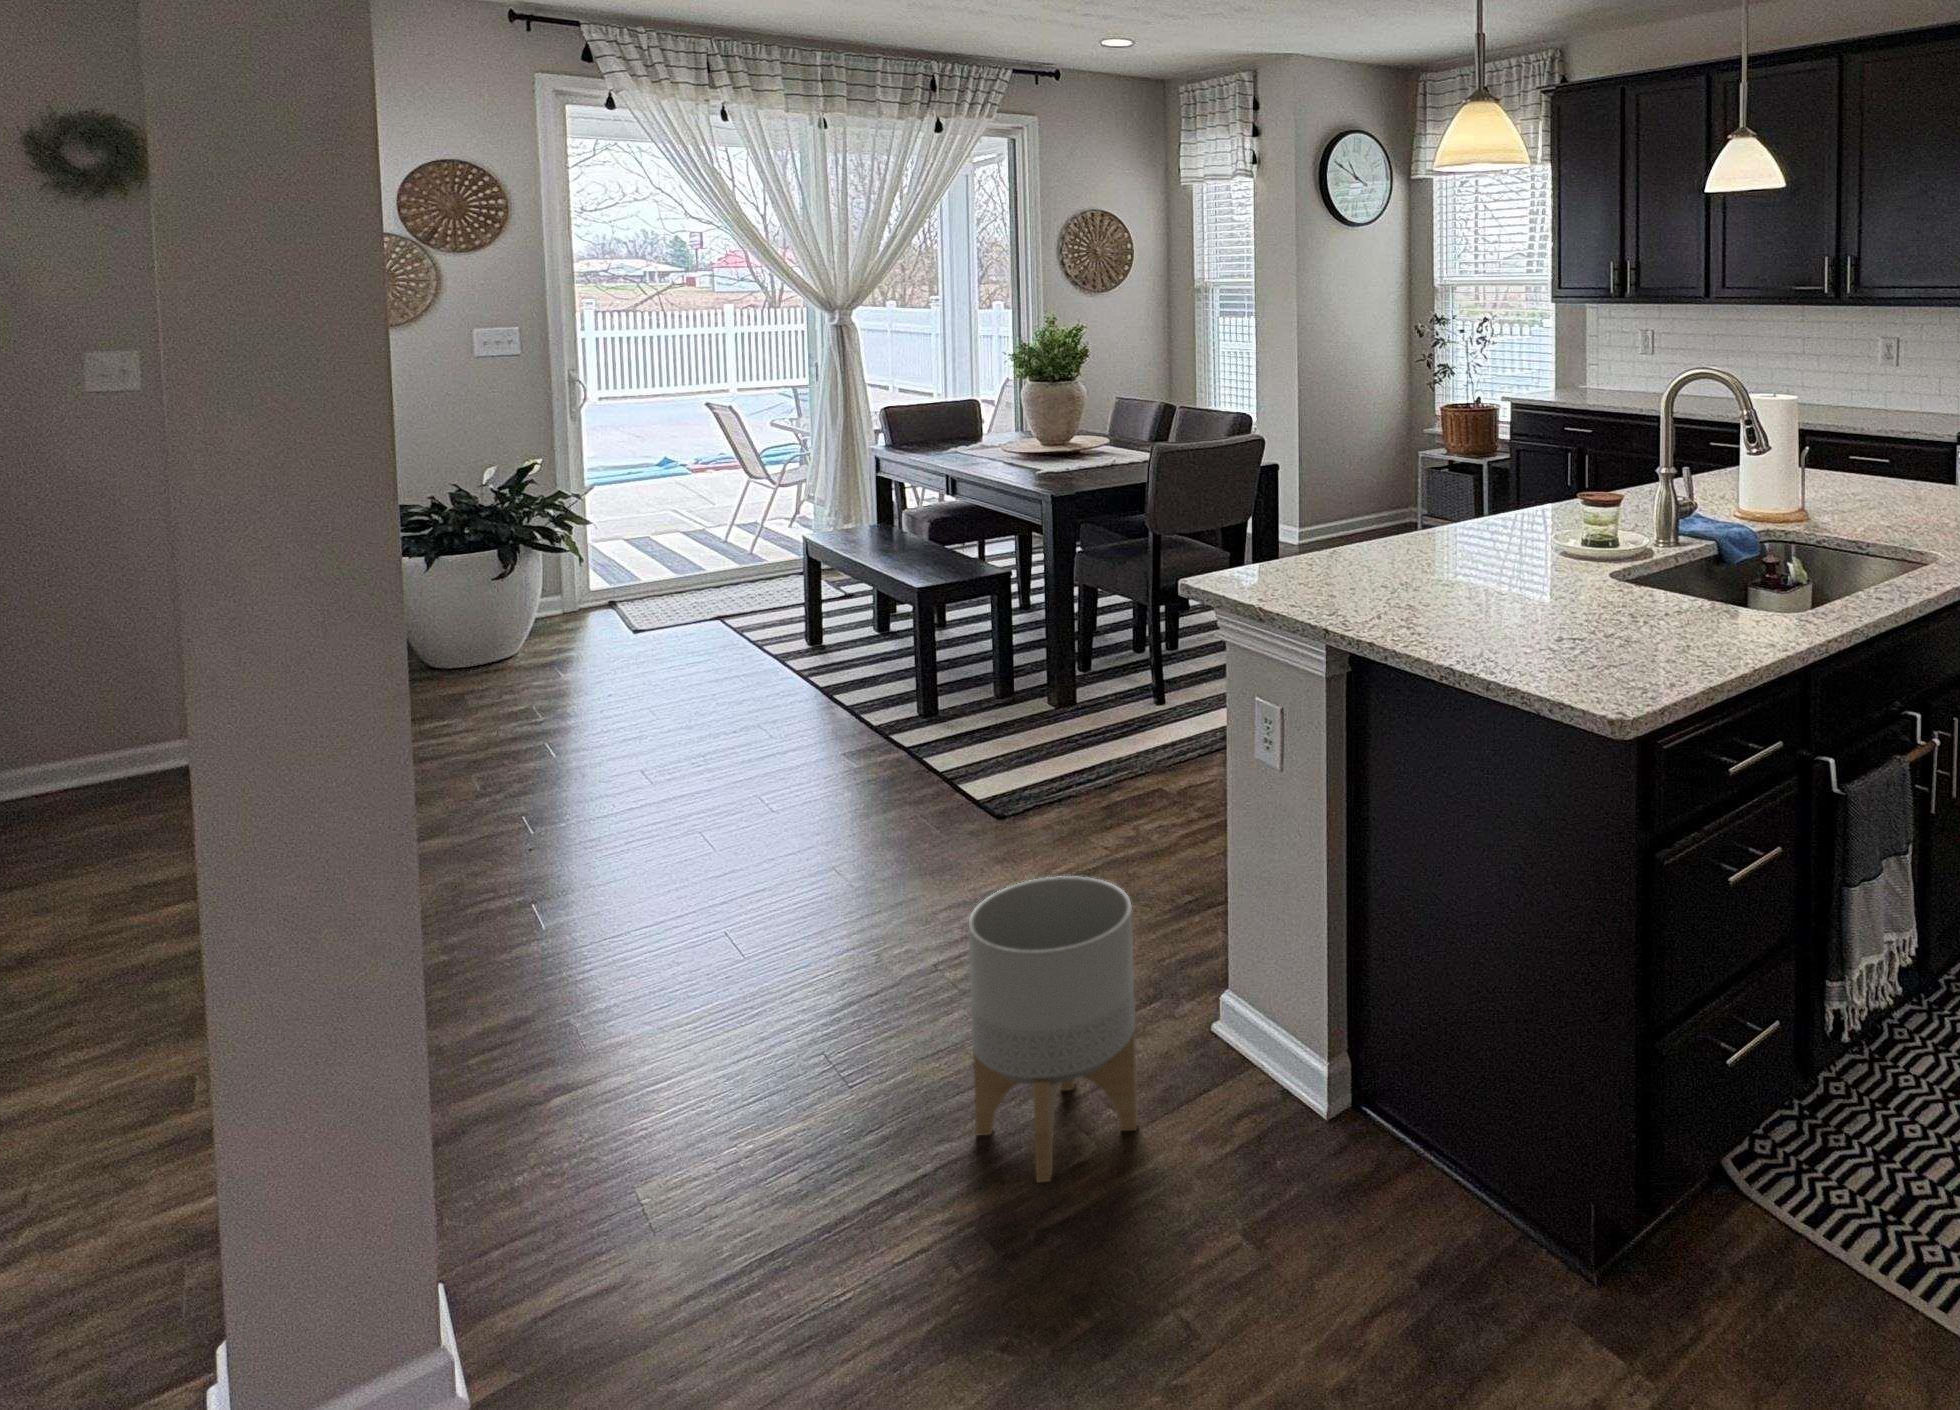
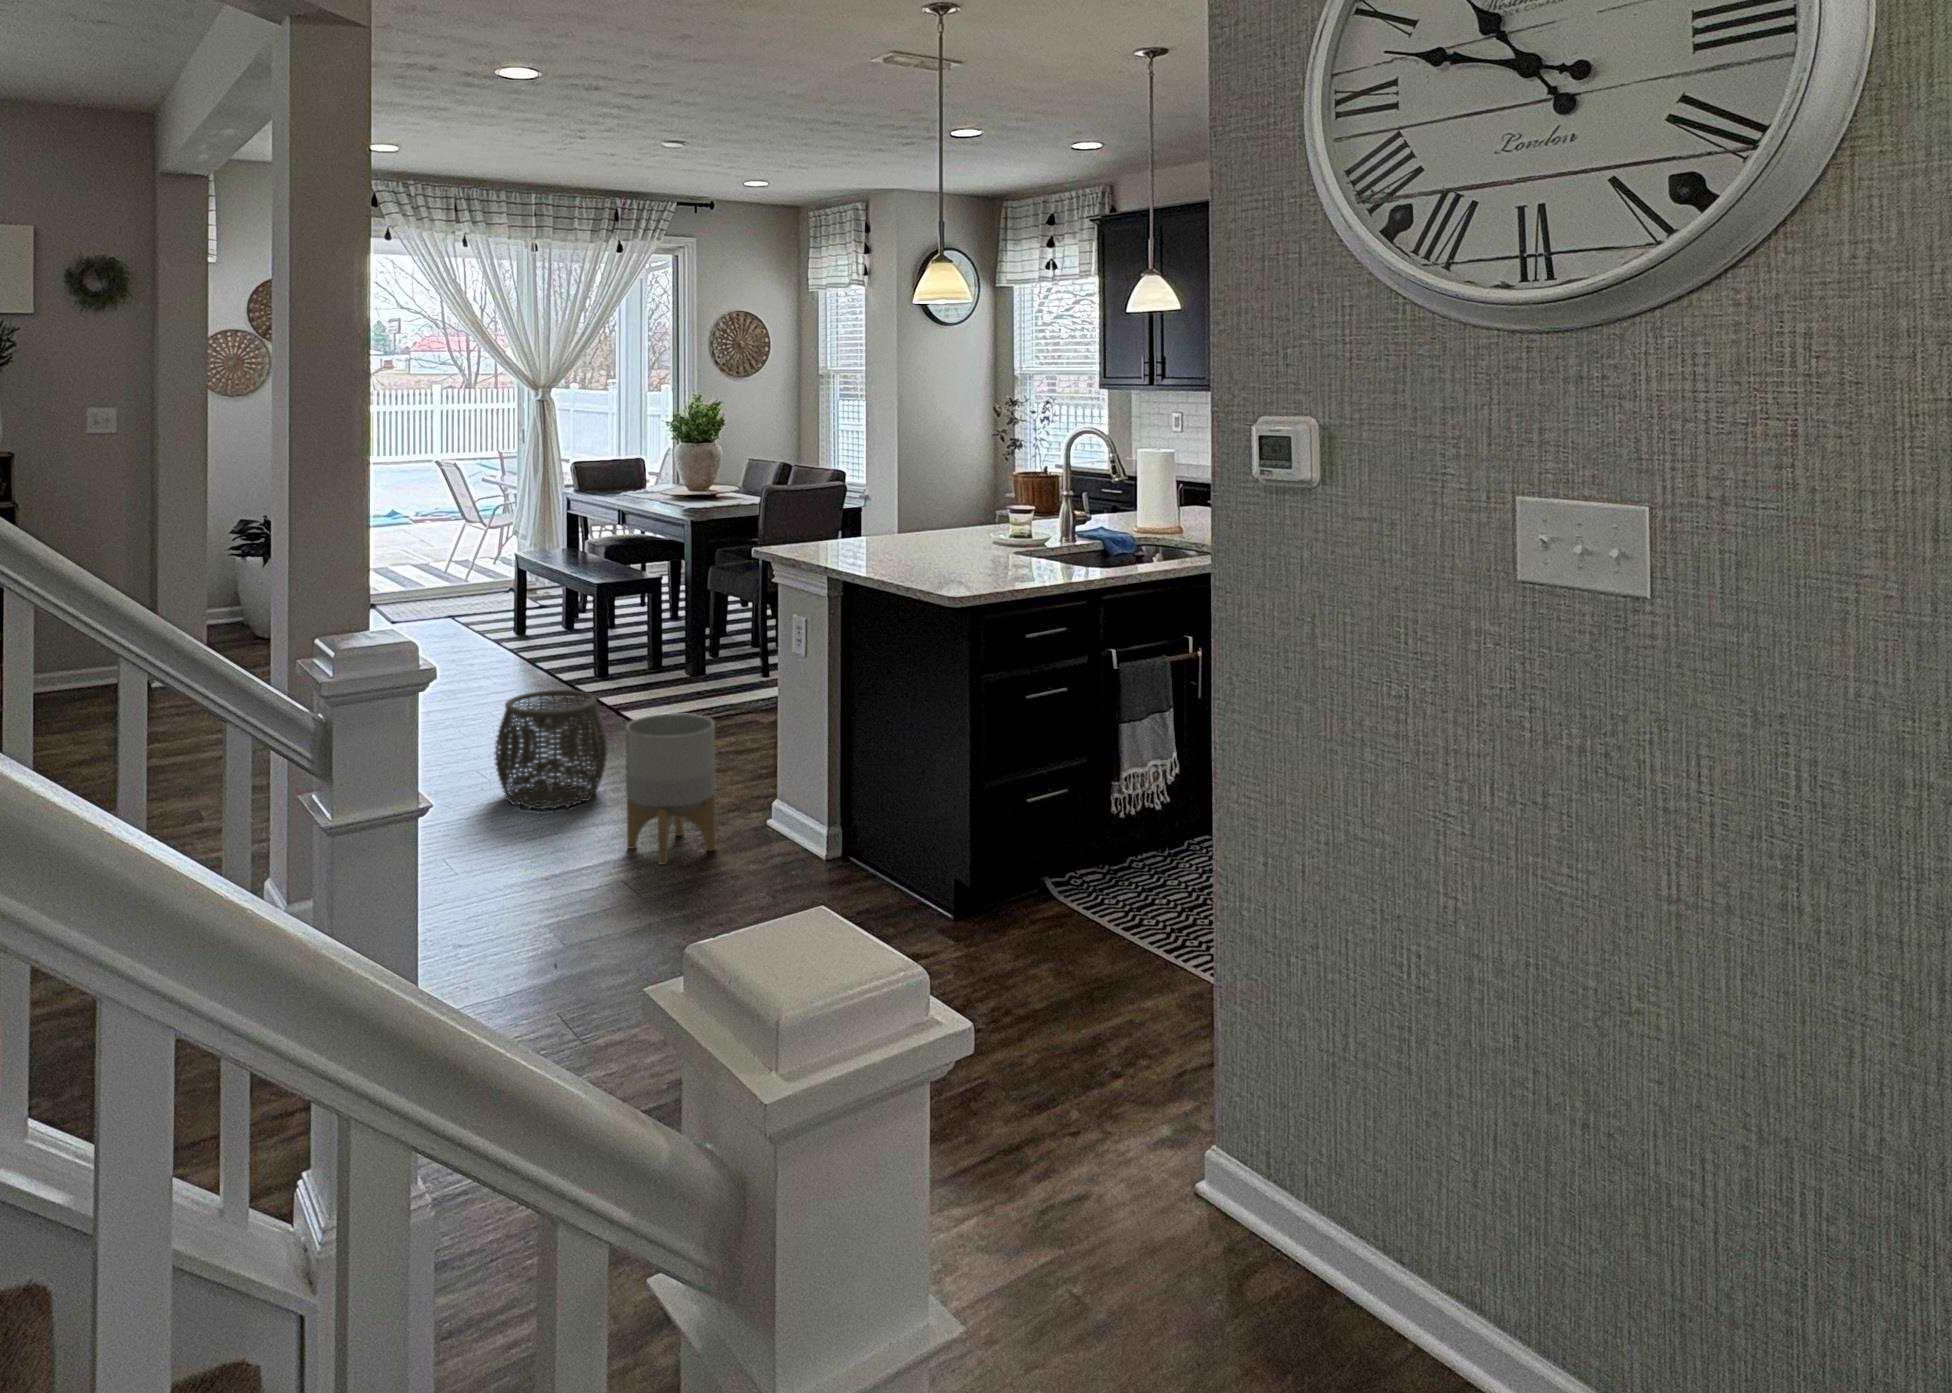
woven basket: none [736,807,937,1033] -> present [495,690,608,809]

